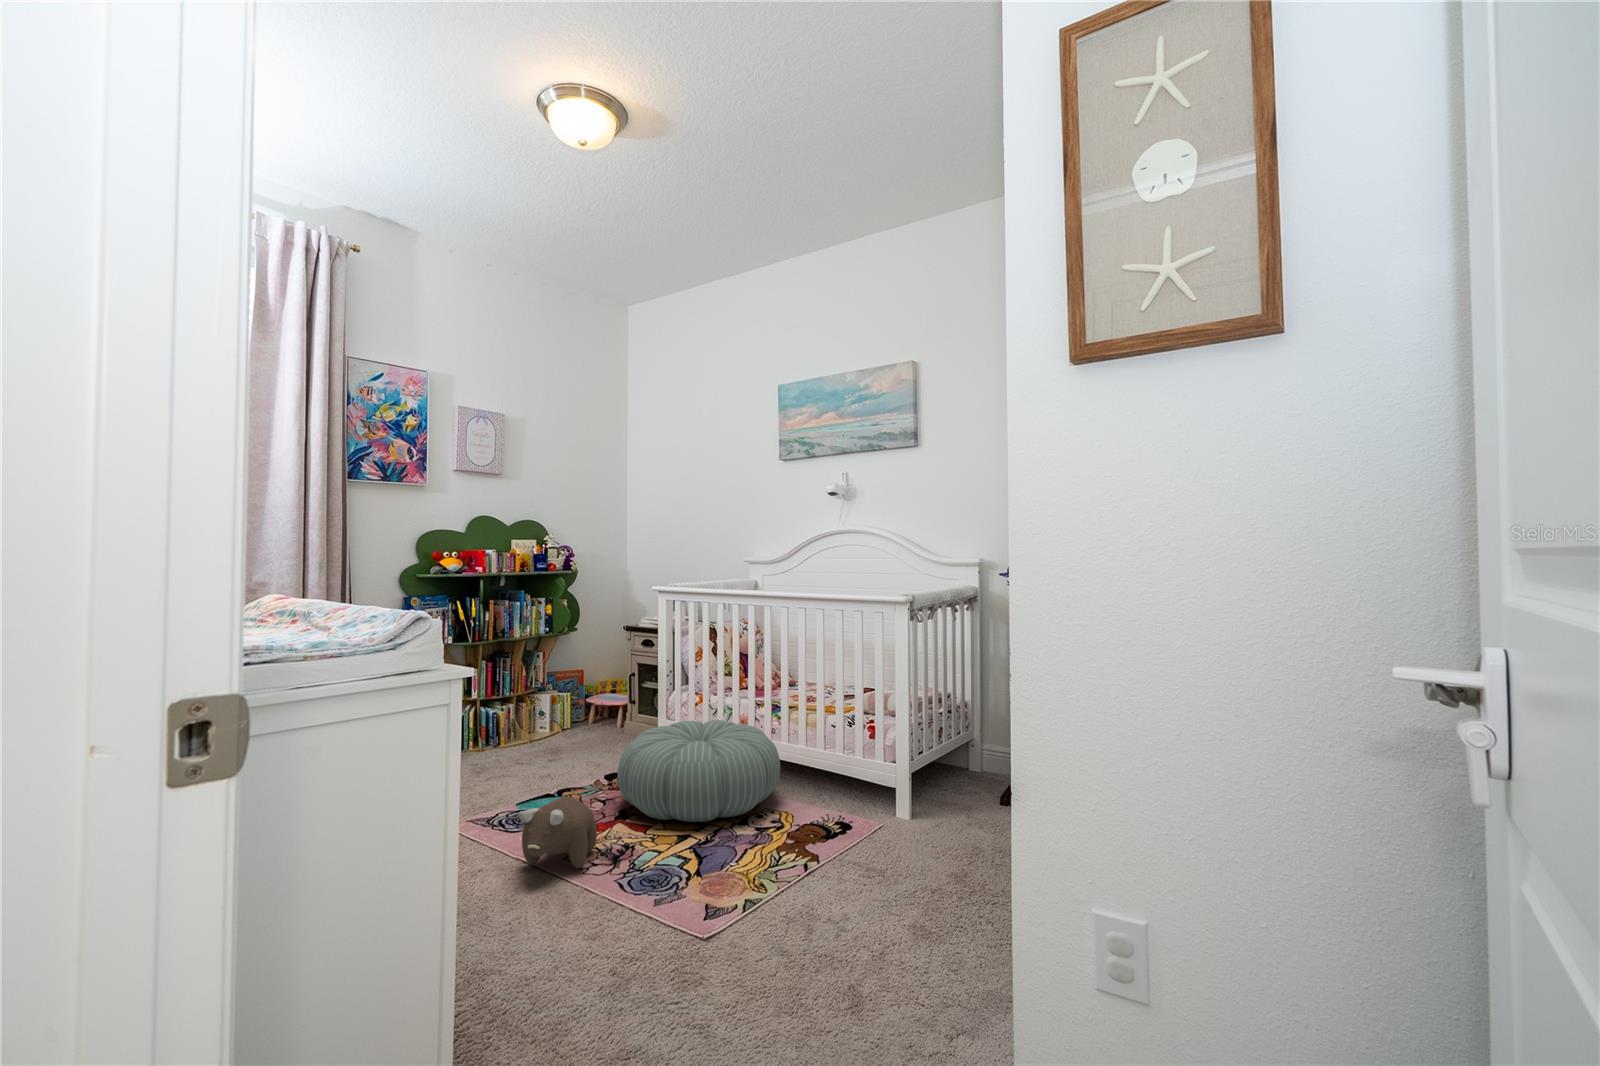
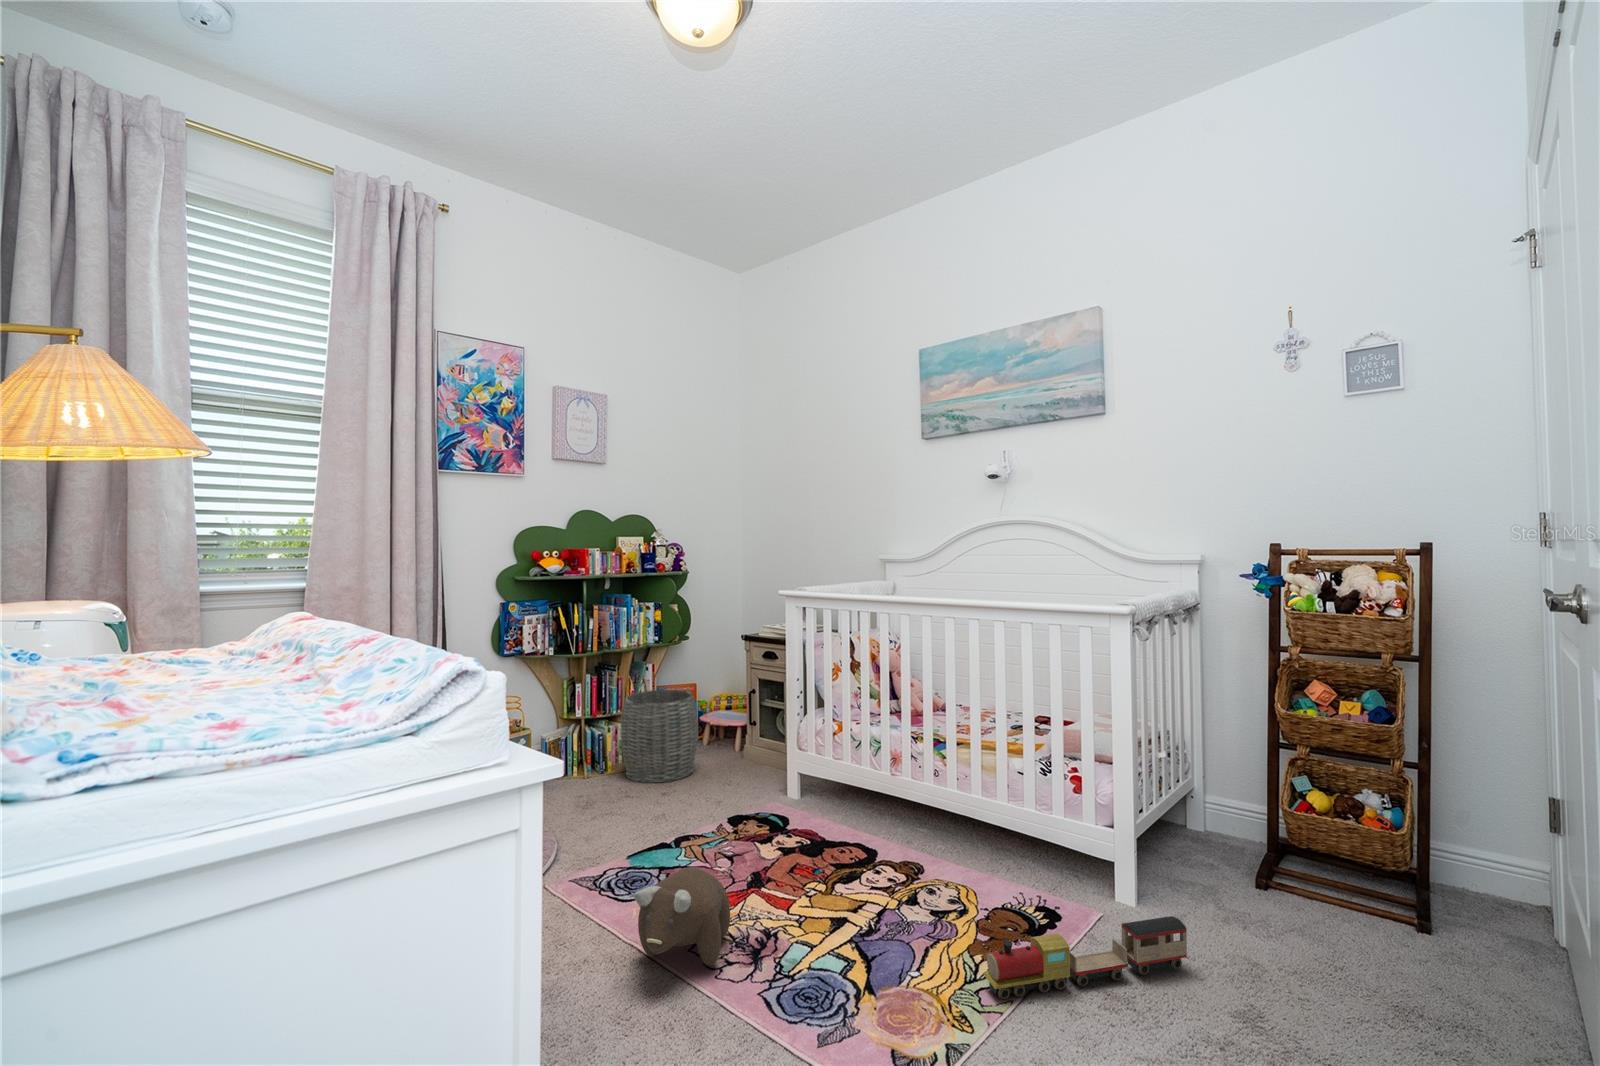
woven basket: none [513,673,582,752] -> present [621,690,698,783]
pouf: present [617,720,780,822] -> none [749,758,952,898]
toy train: none [783,816,930,876] -> present [983,916,1187,999]

